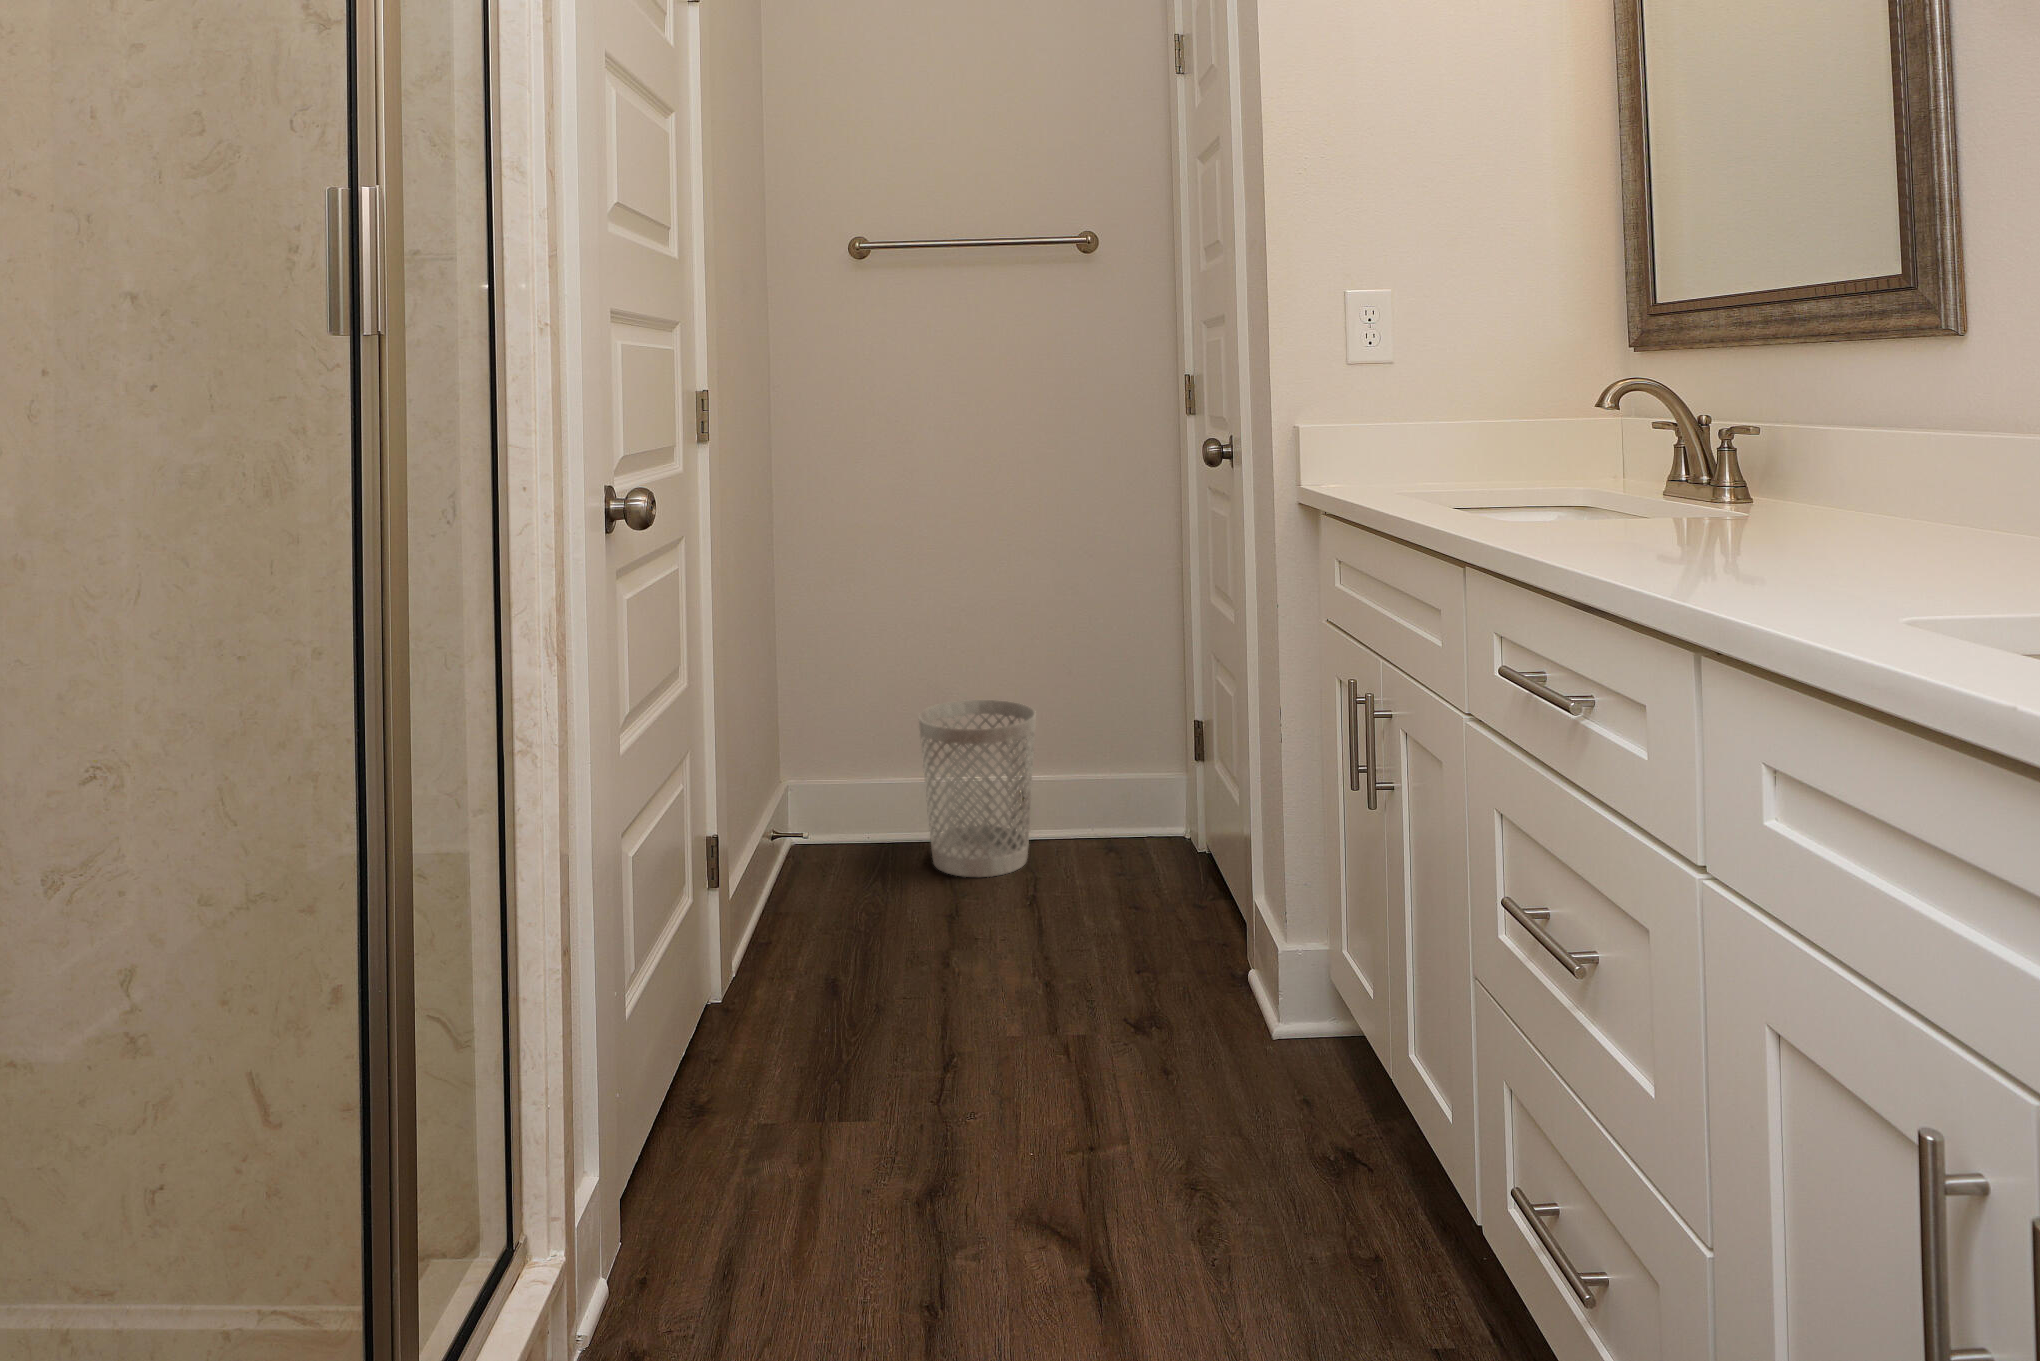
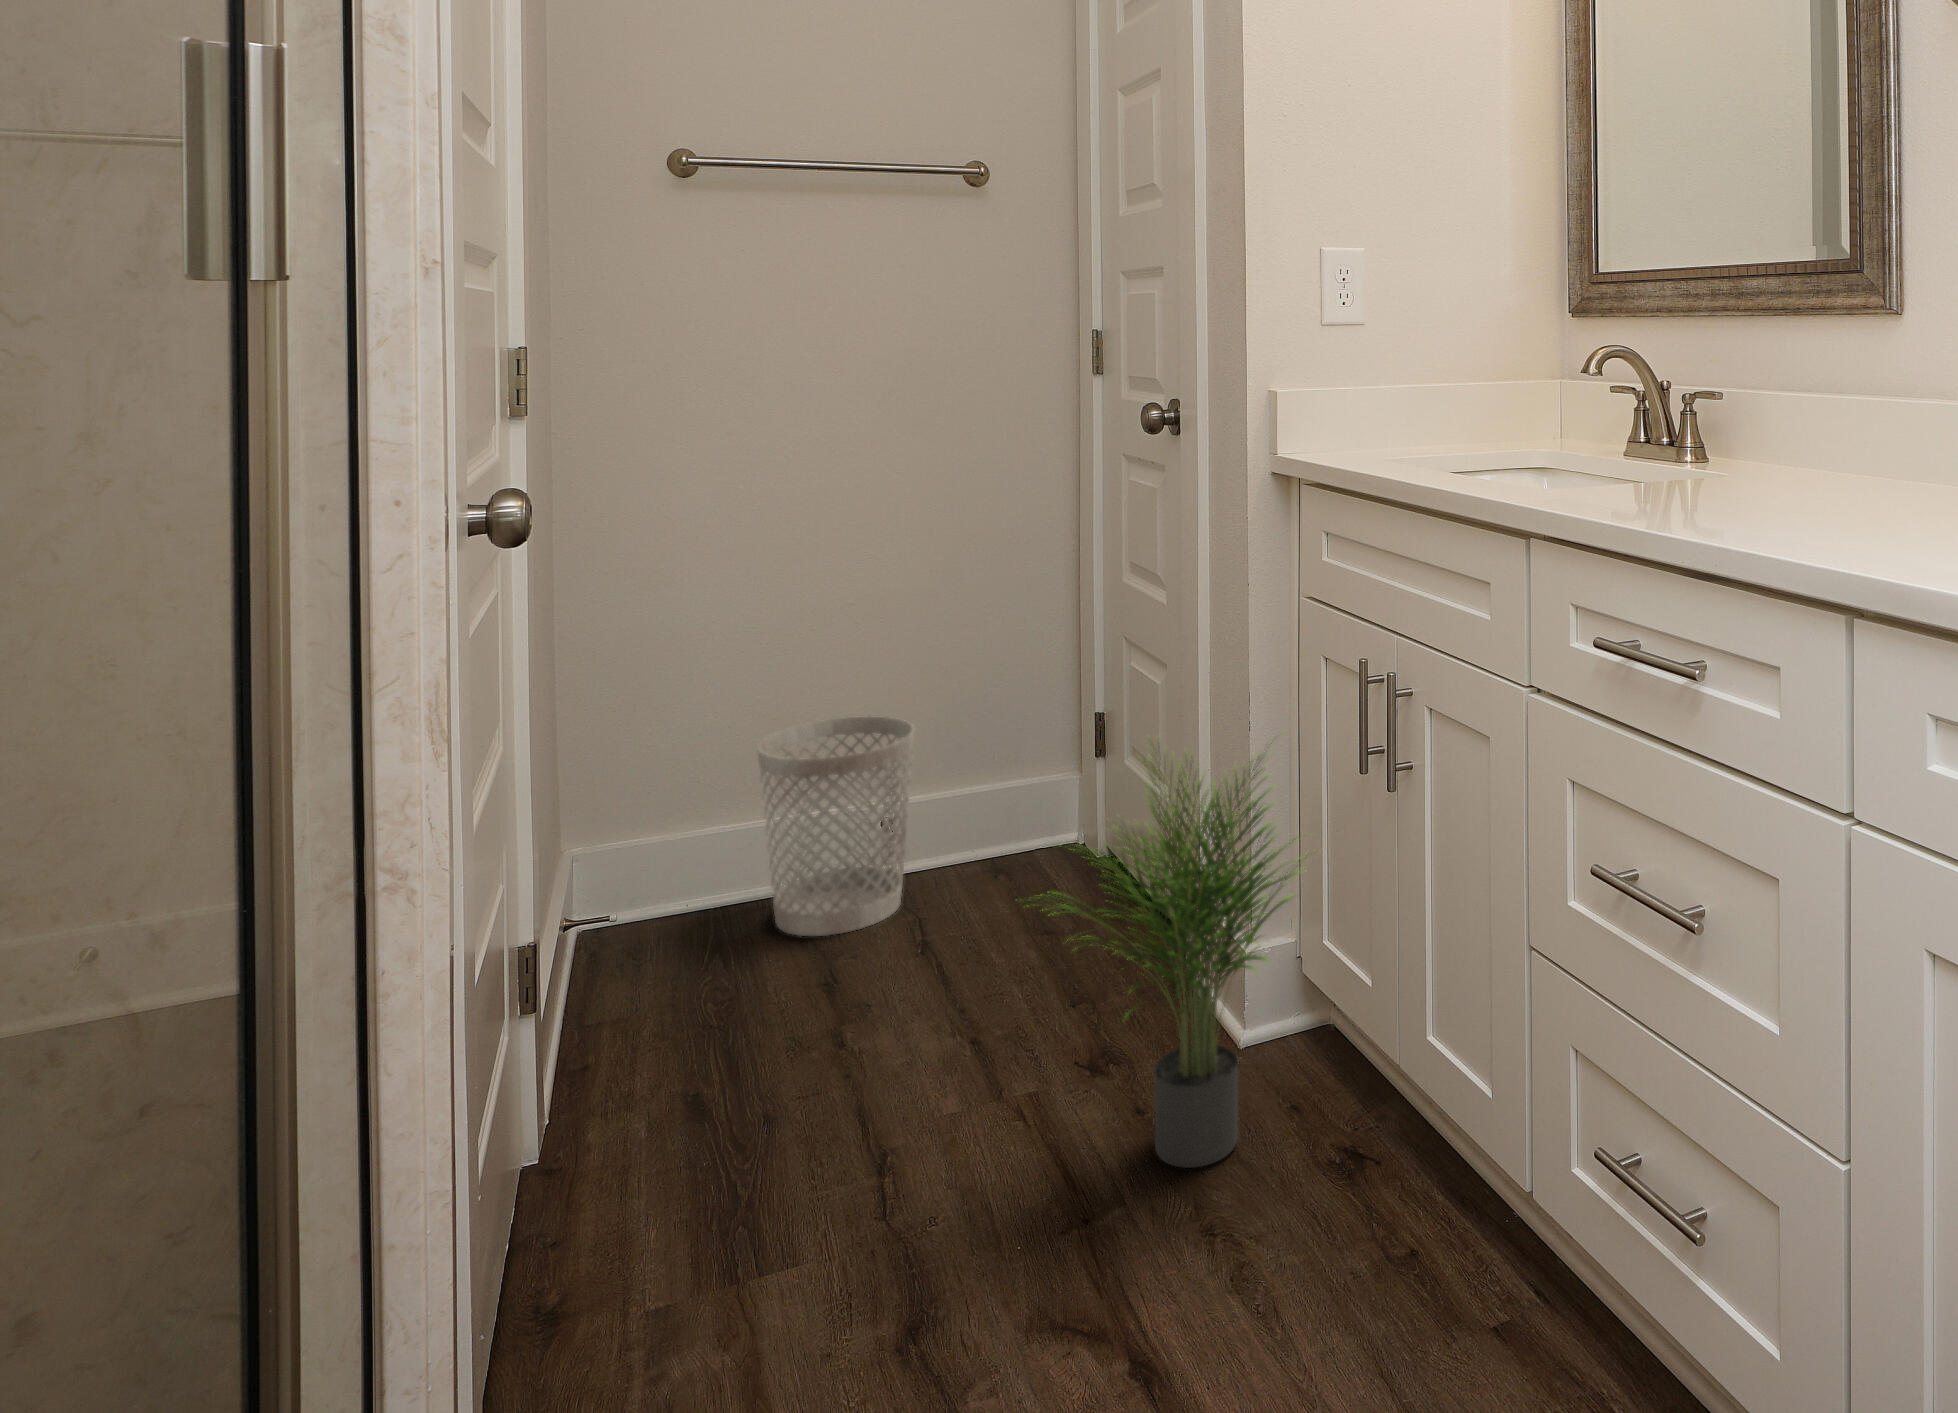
potted plant: none [1043,729,1318,1128] -> present [1028,735,1316,1168]

